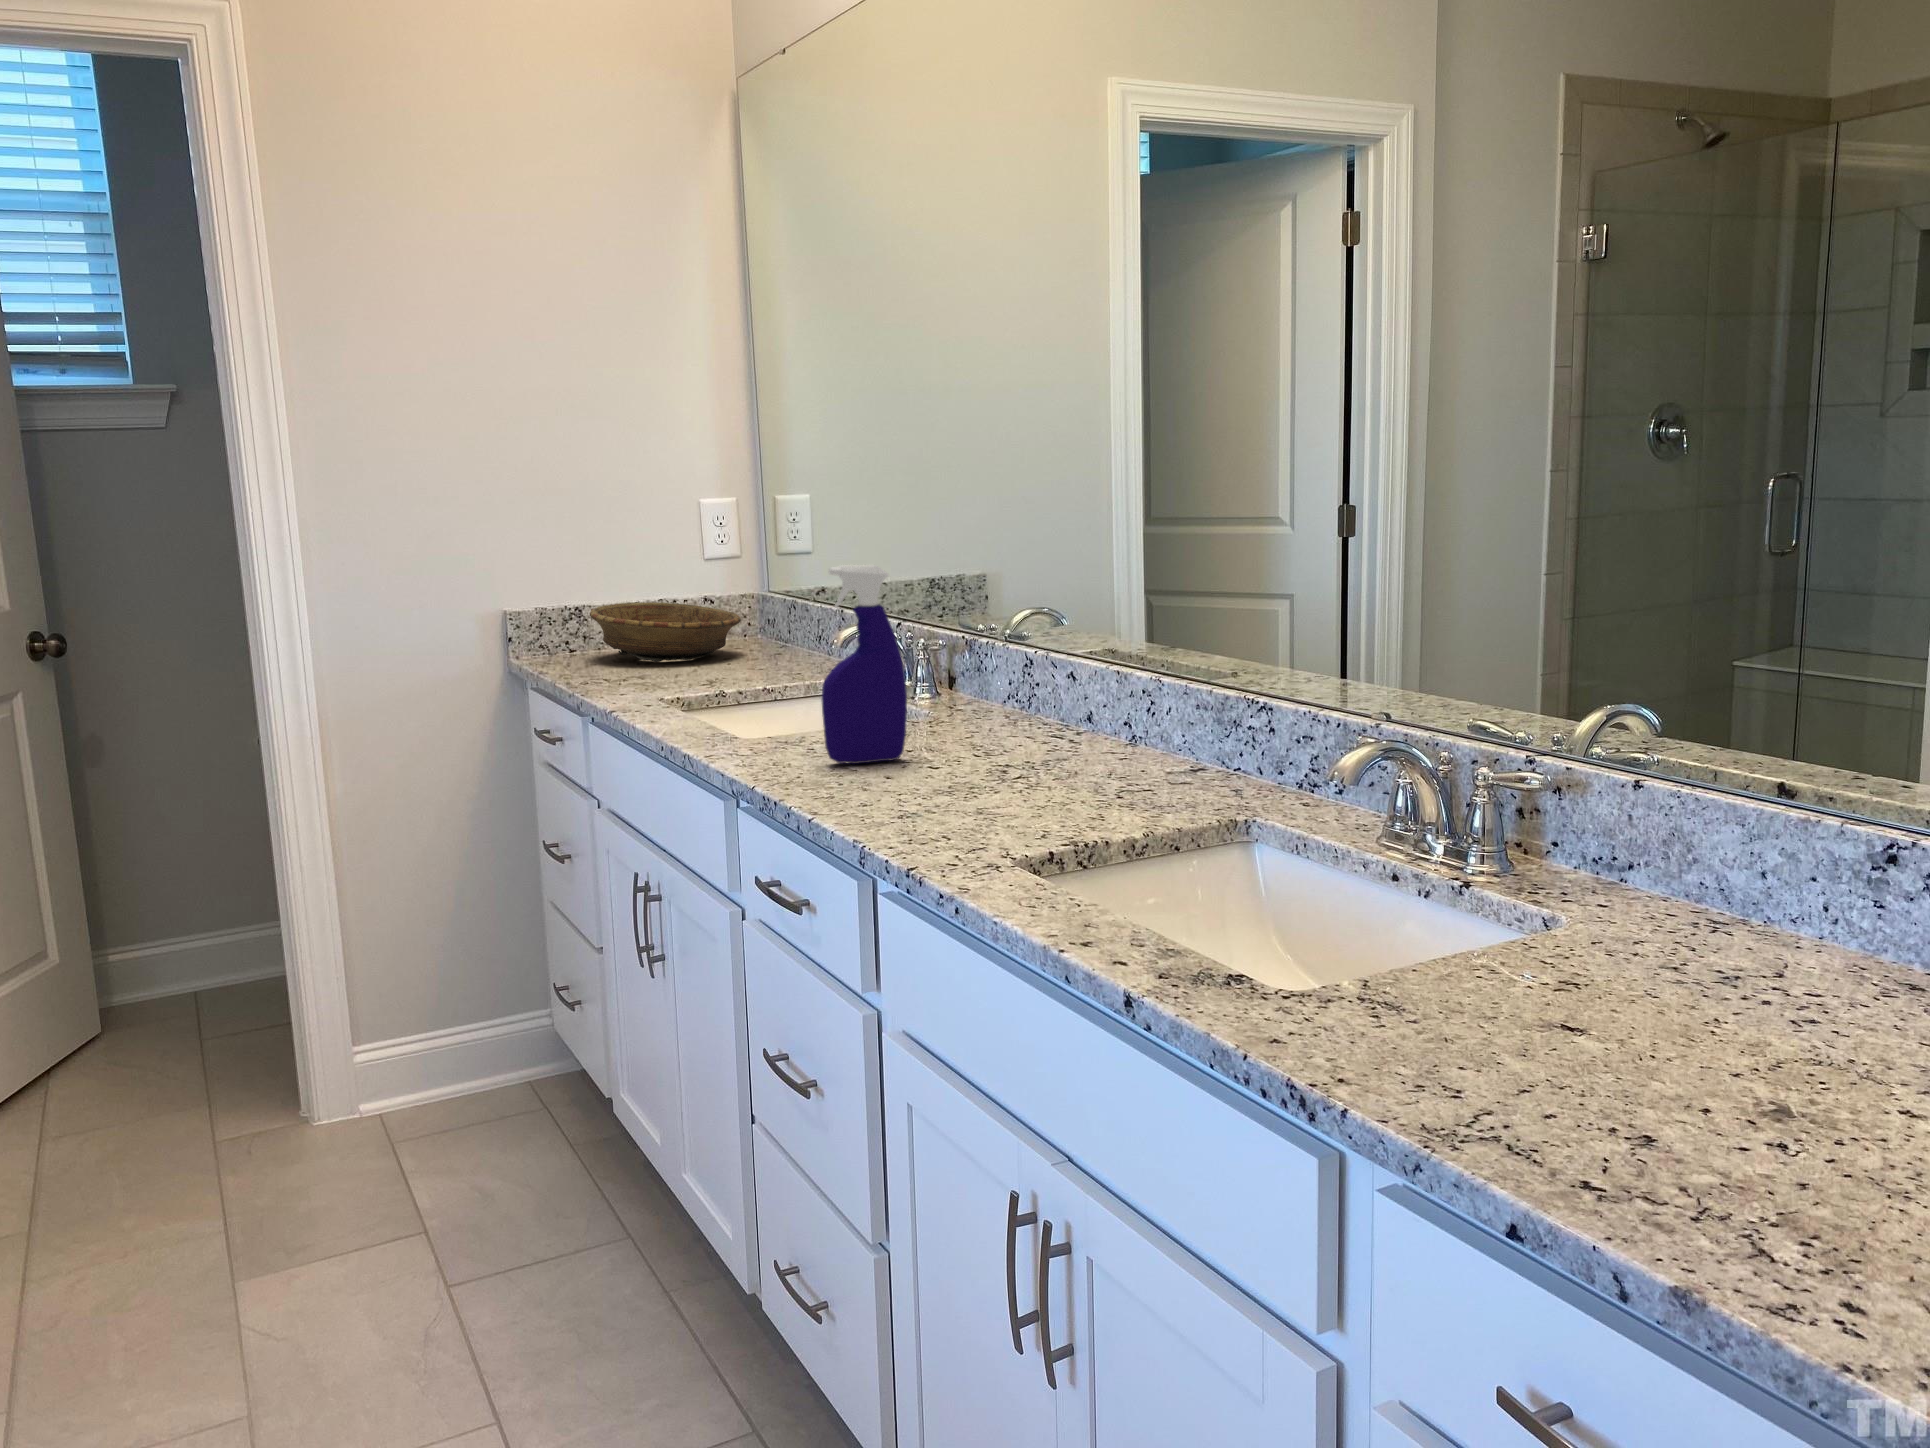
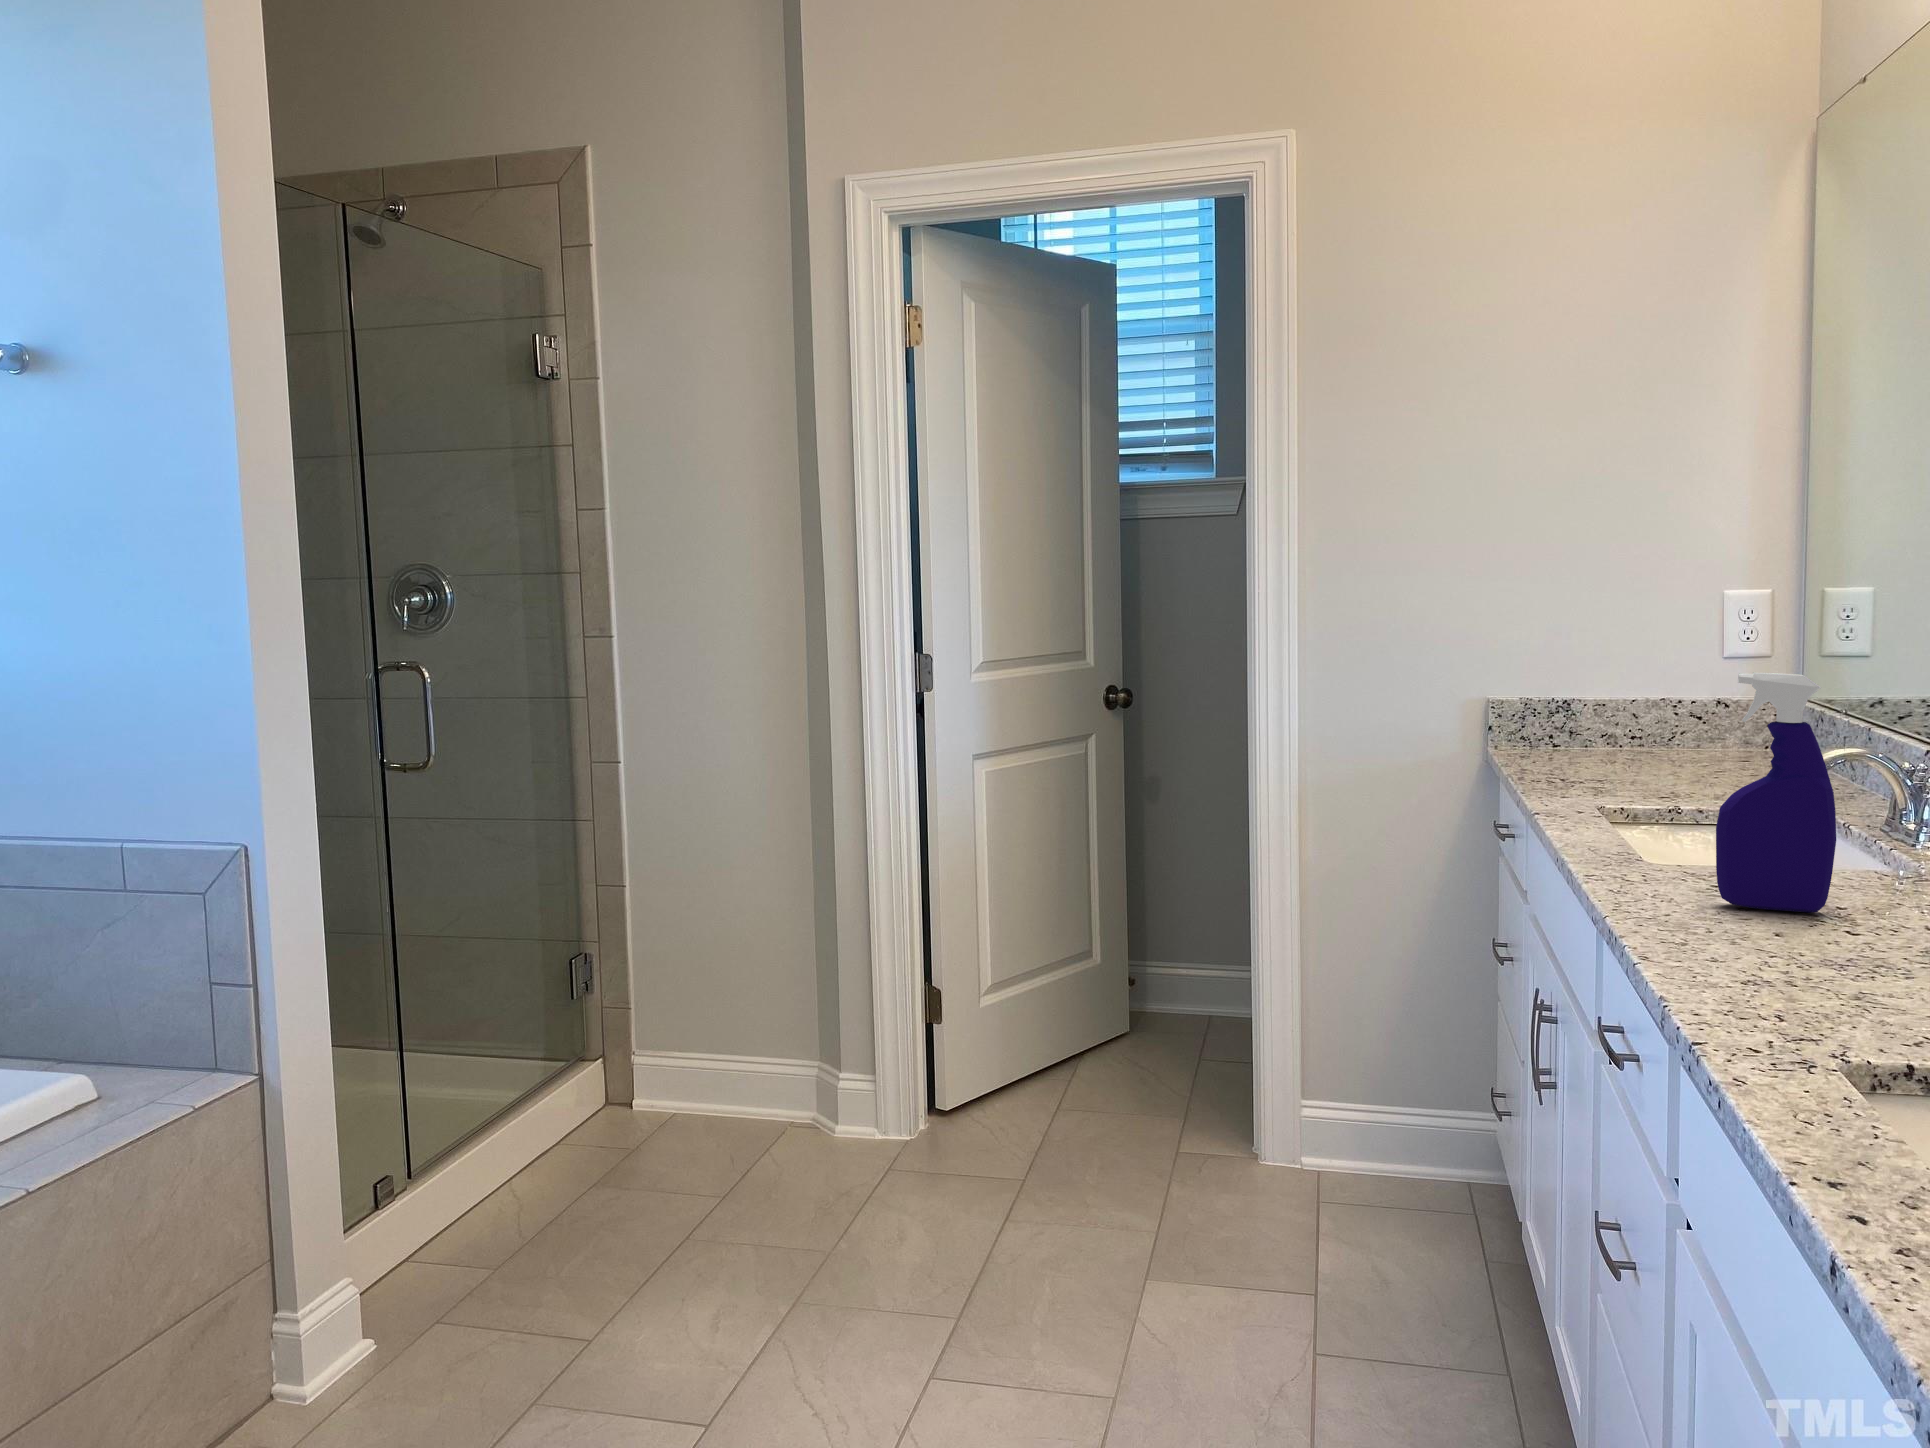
decorative bowl: present [590,602,741,662] -> none [1568,700,1747,768]

